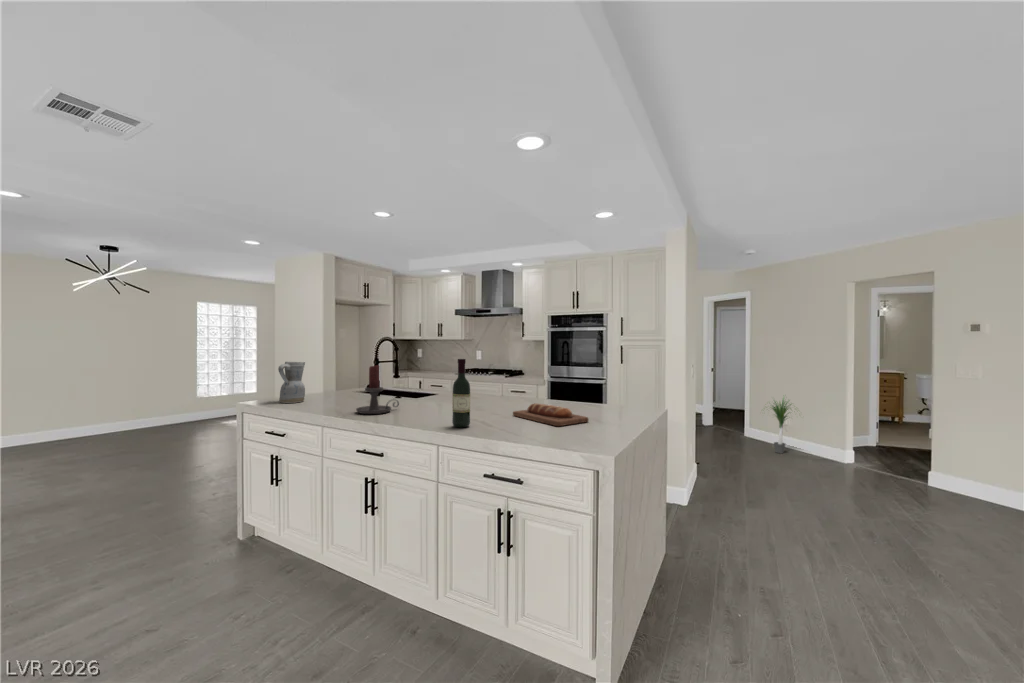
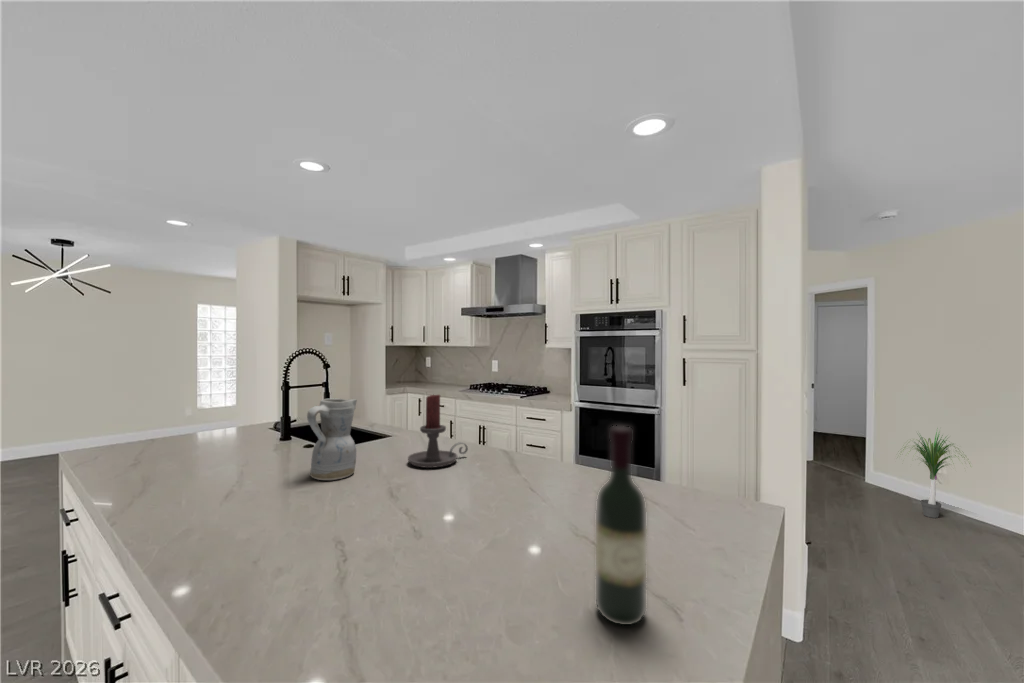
wine bottle: present [452,359,470,427] -> present [596,426,647,625]
ceramic pitcher: present [278,362,305,403] -> present [307,399,357,480]
candle holder: present [356,365,399,414] -> present [408,395,468,468]
bread loaf: present [513,404,588,426] -> none [432,493,576,581]

